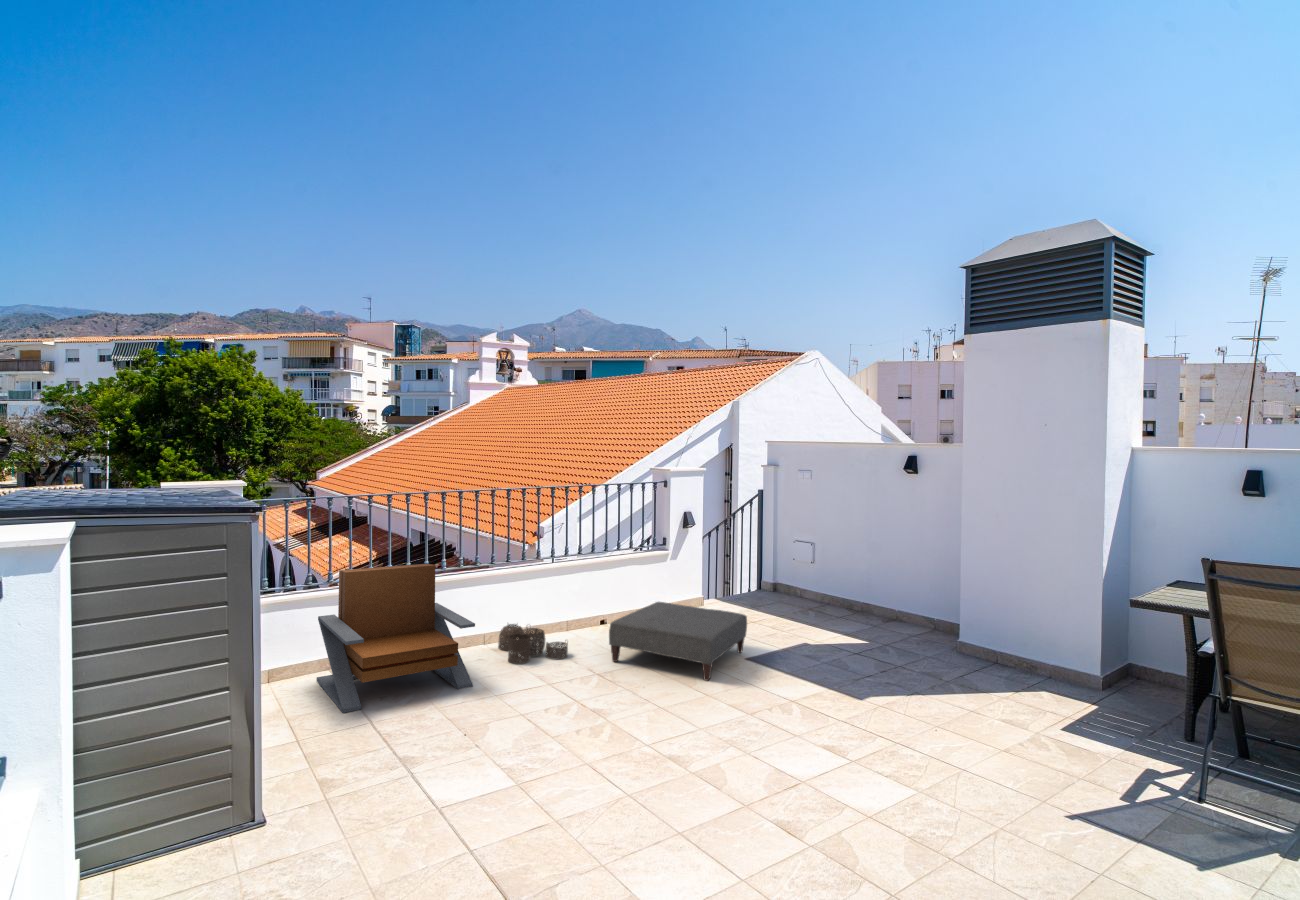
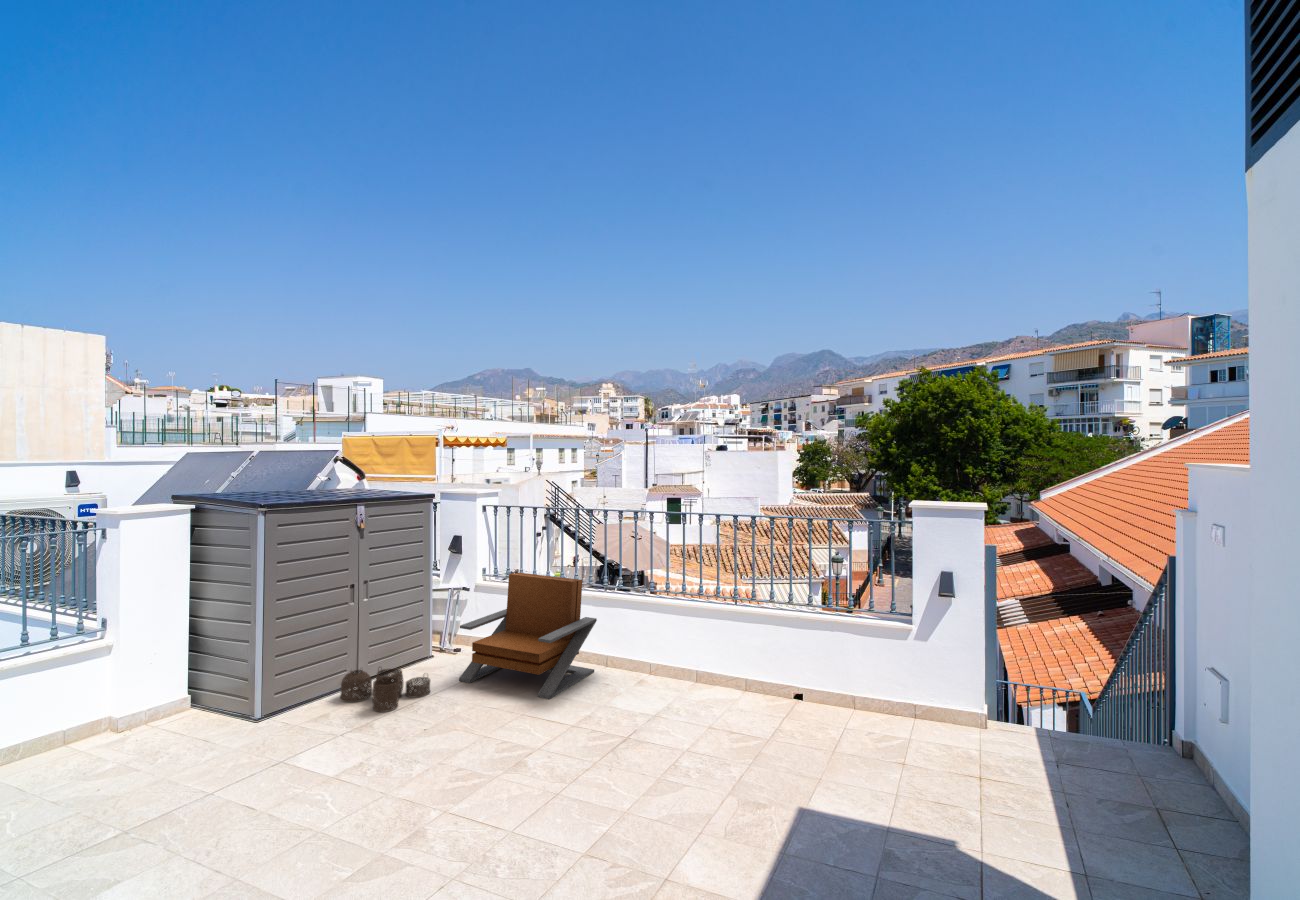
ottoman: present [609,602,747,681] -> none [682,685,855,799]
woven basket: present [498,624,568,664] -> present [340,667,430,712]

